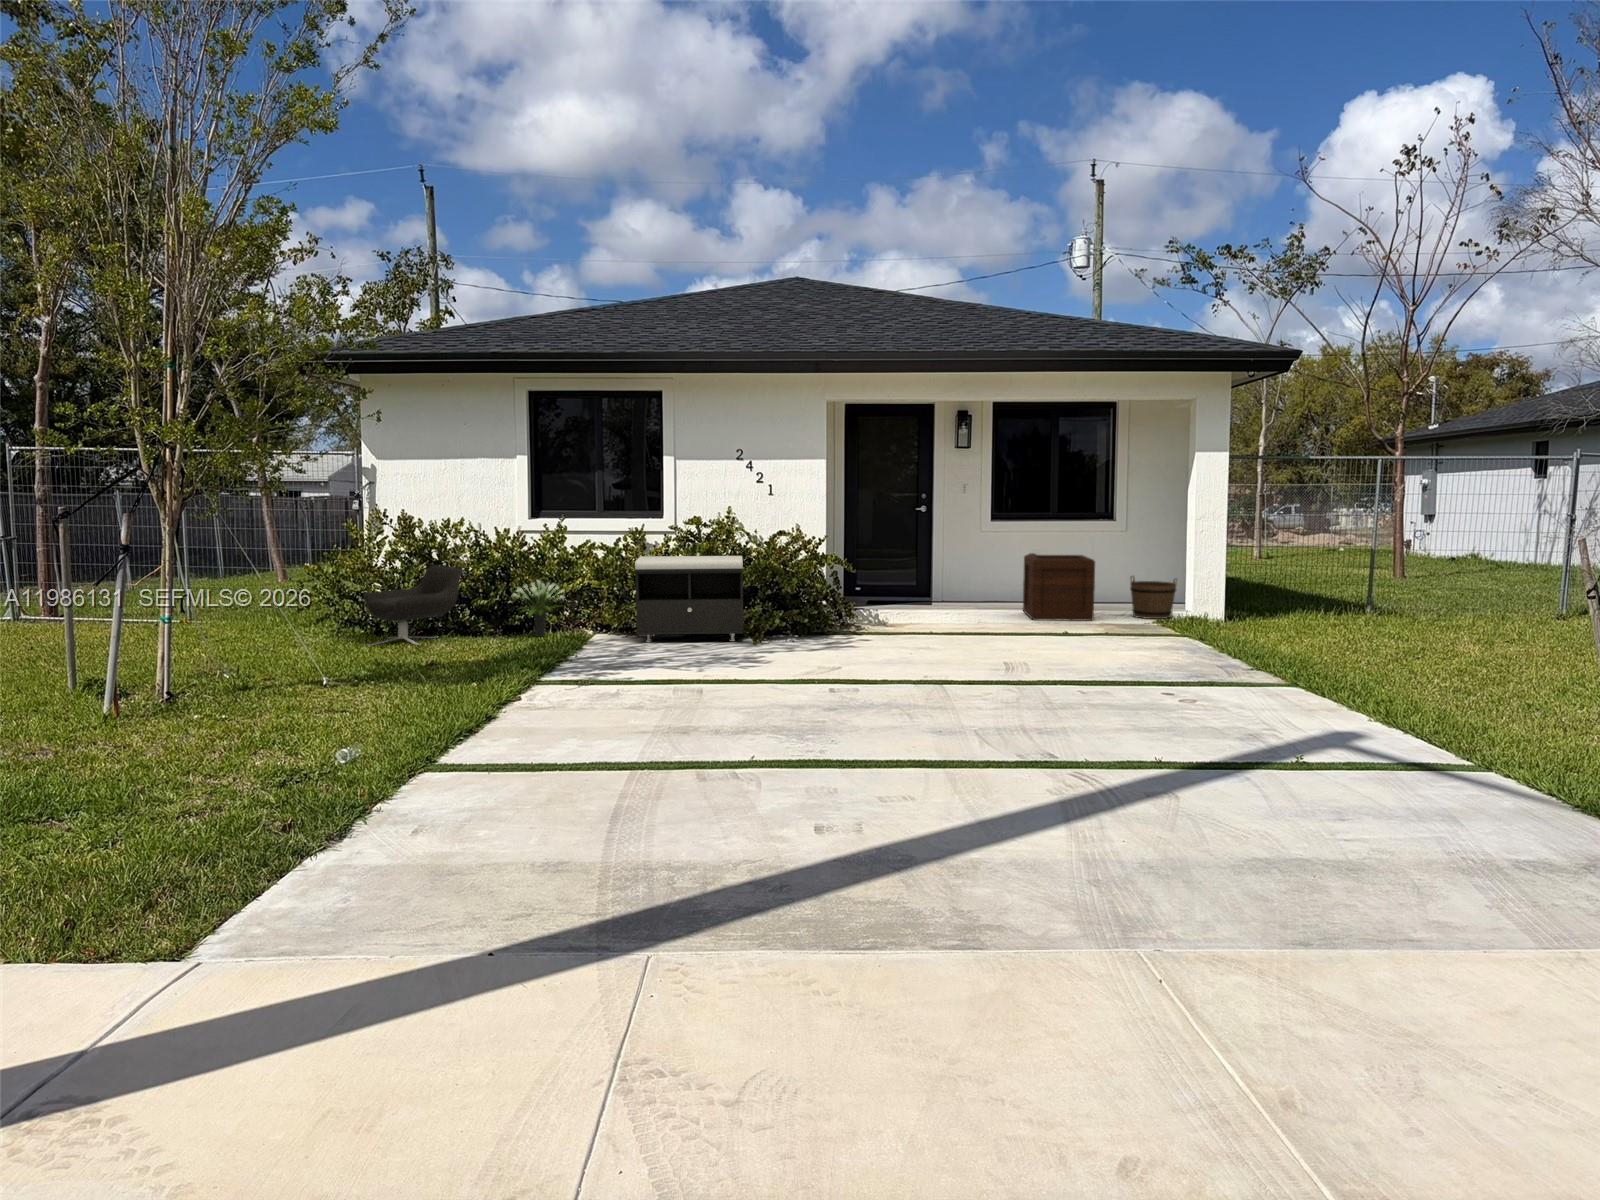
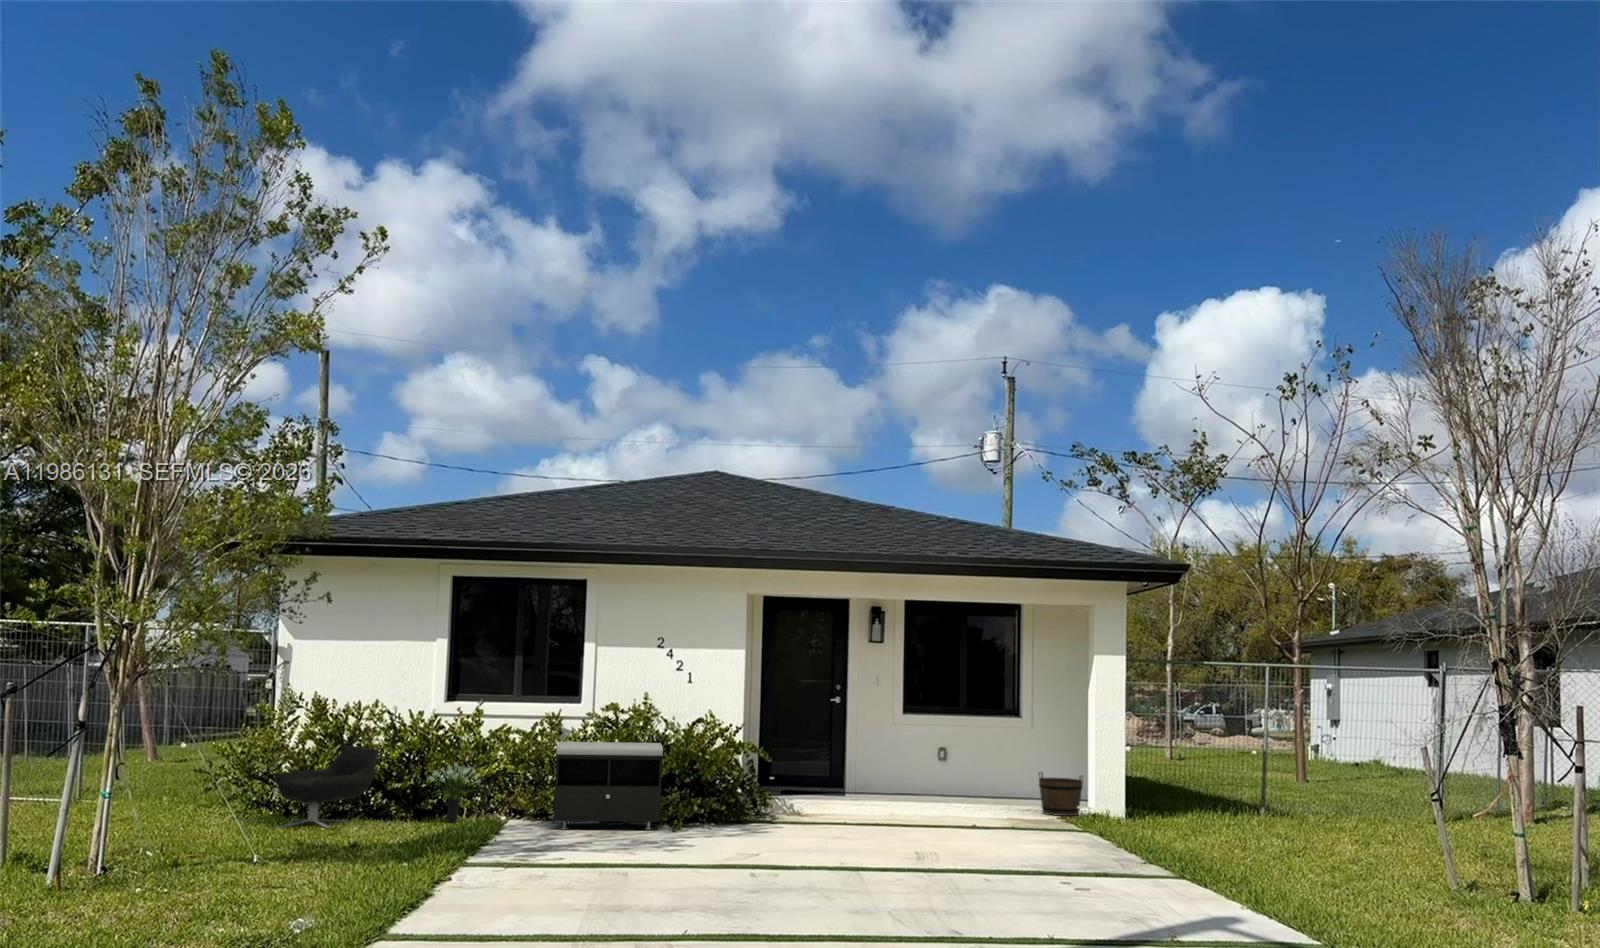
wooden crate: present [1023,555,1095,621] -> none [935,749,1004,816]

